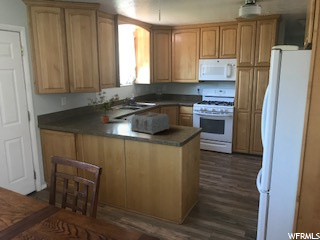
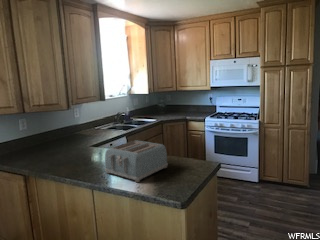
potted plant: present [88,92,119,123] -> none [46,110,96,156]

